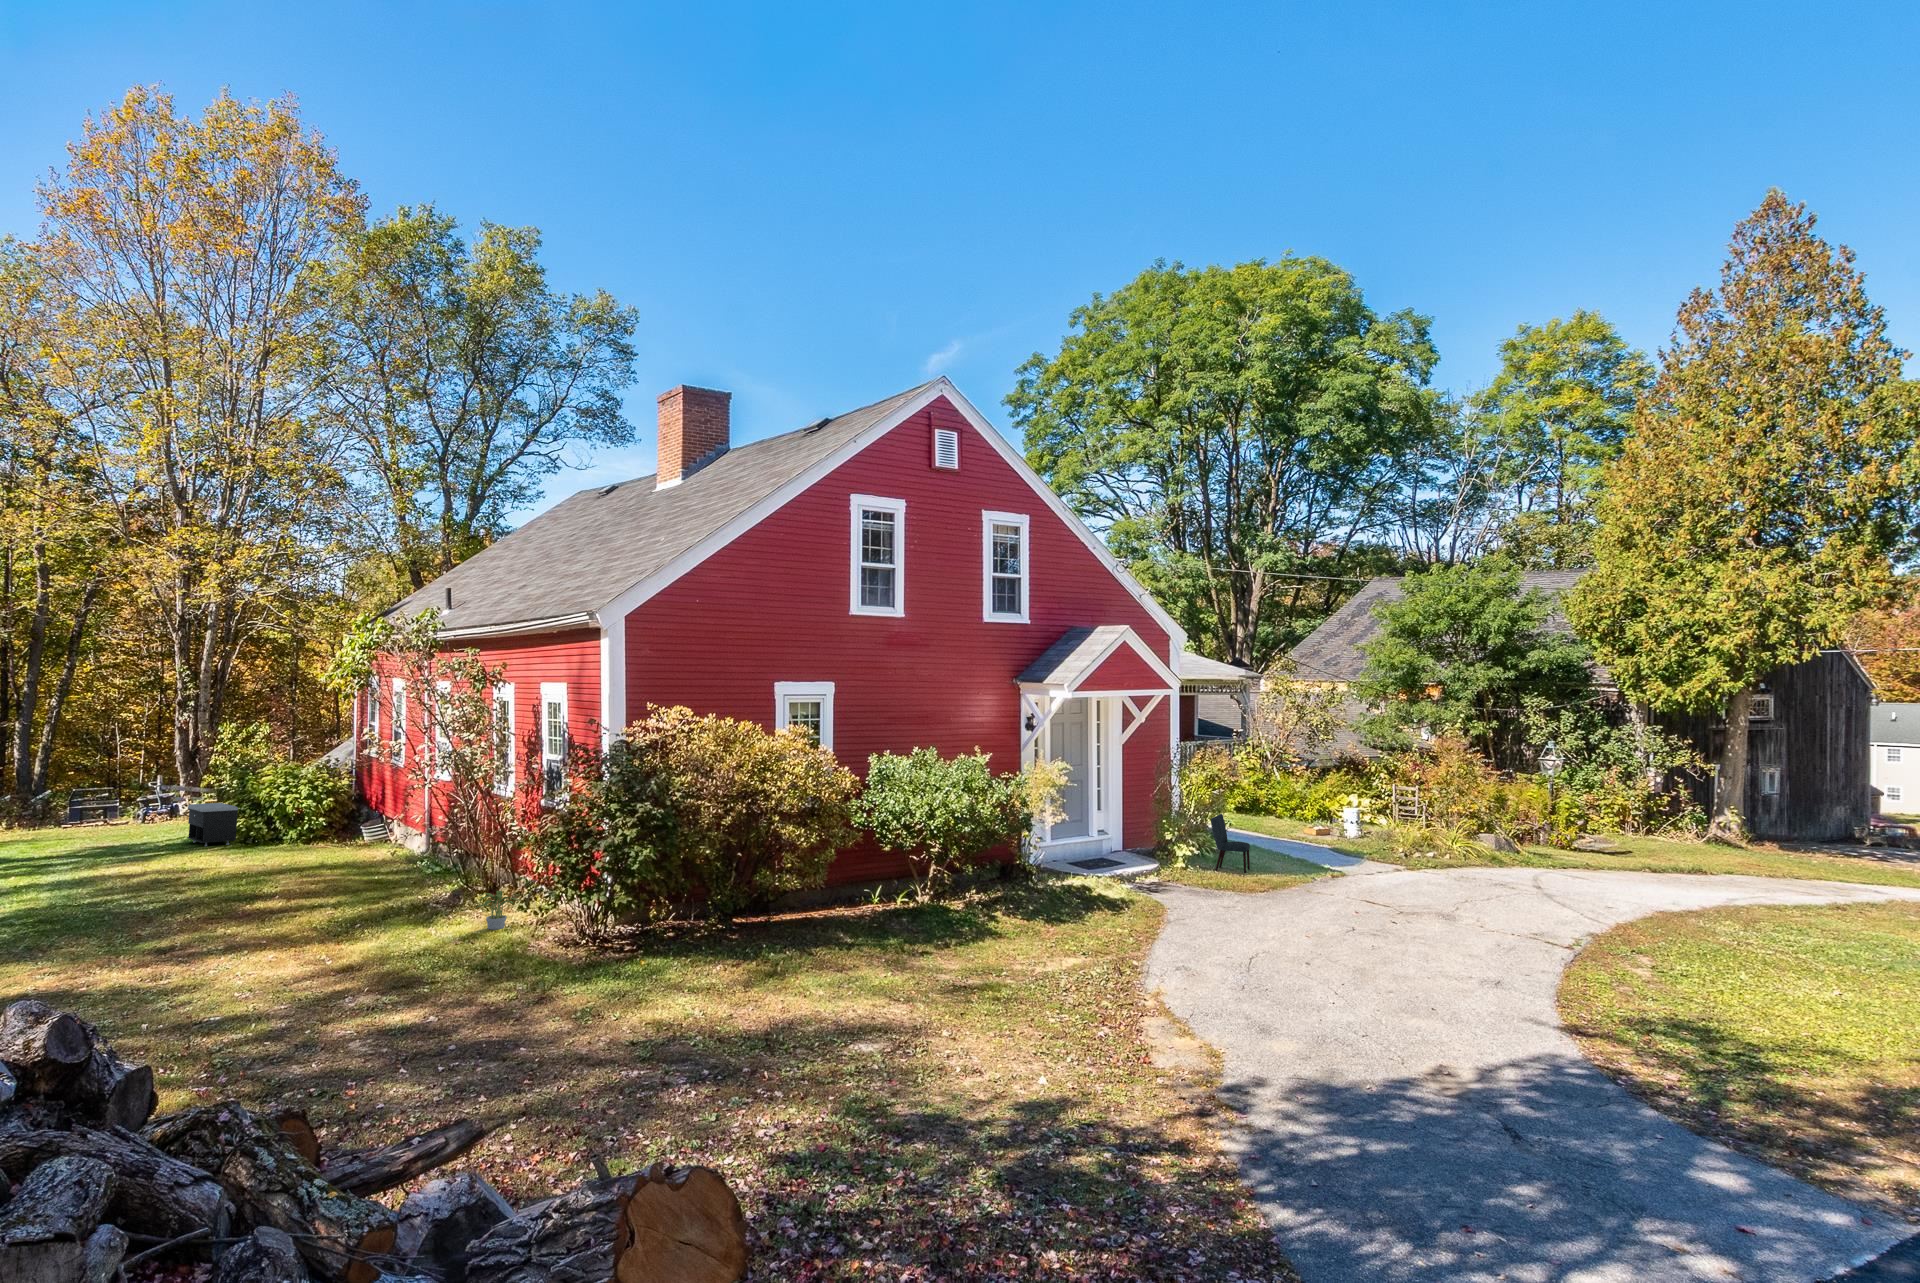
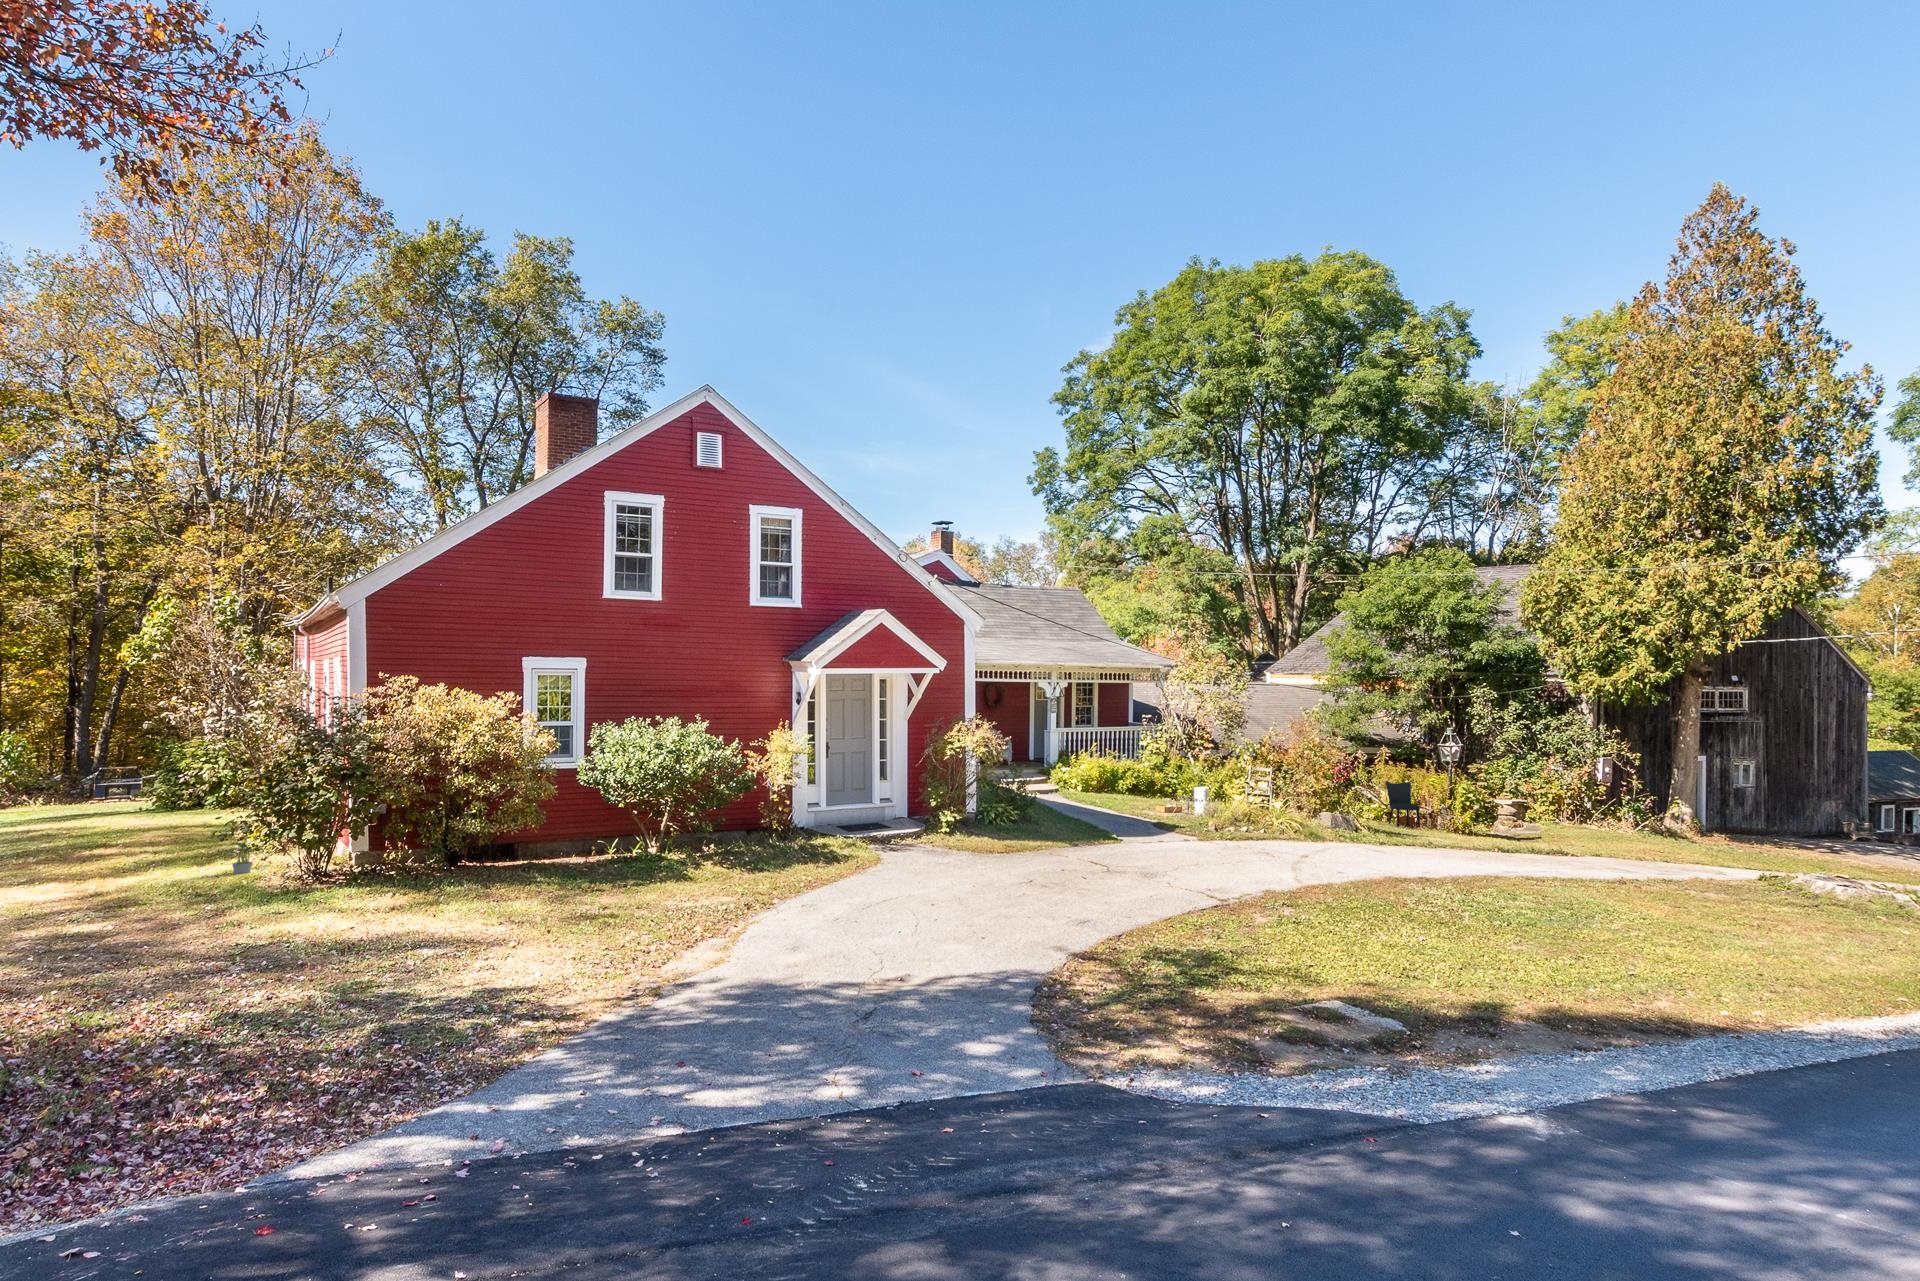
storage bench: present [187,803,238,846] -> none [132,775,170,812]
chair: present [1211,814,1250,873] -> present [1386,781,1420,827]

